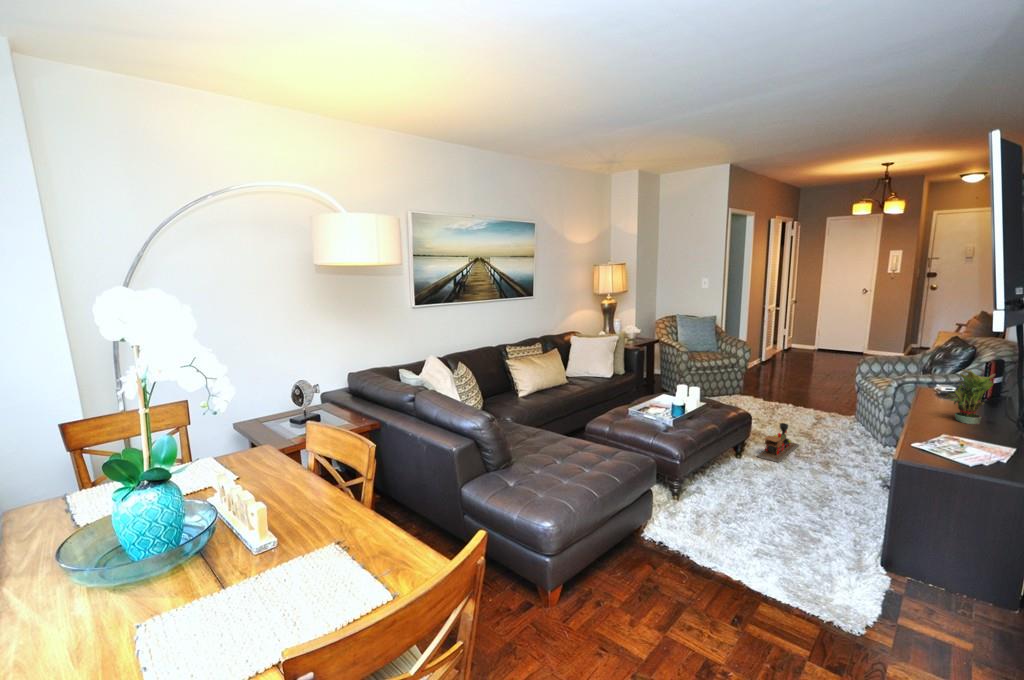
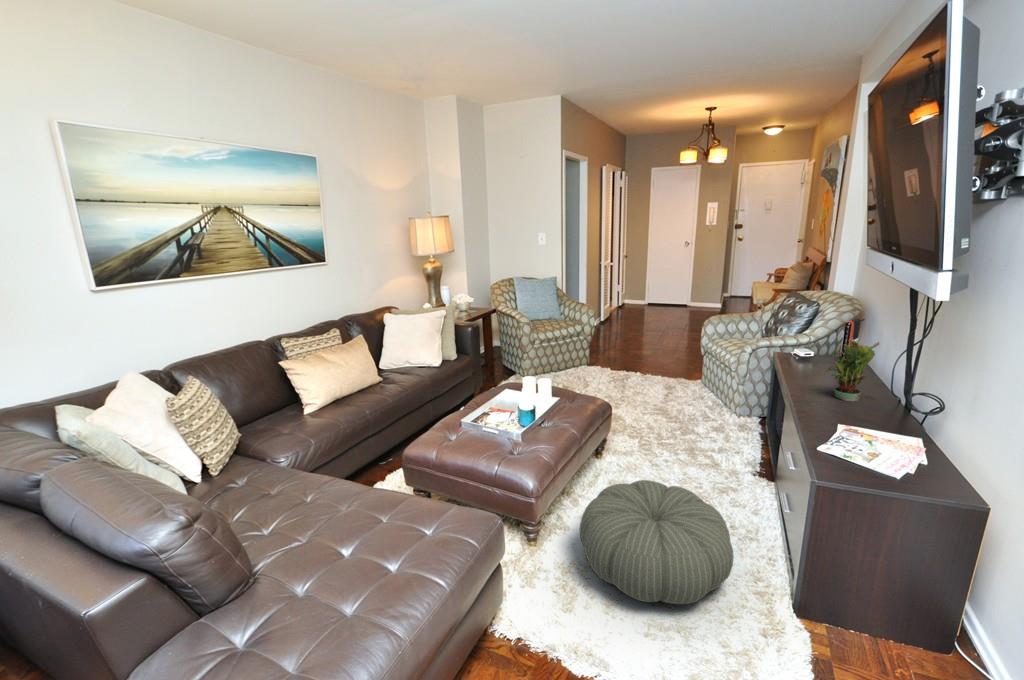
toy train: present [757,423,799,463] -> none [618,405,659,457]
pouf: none [711,466,834,549] -> present [580,480,734,604]

